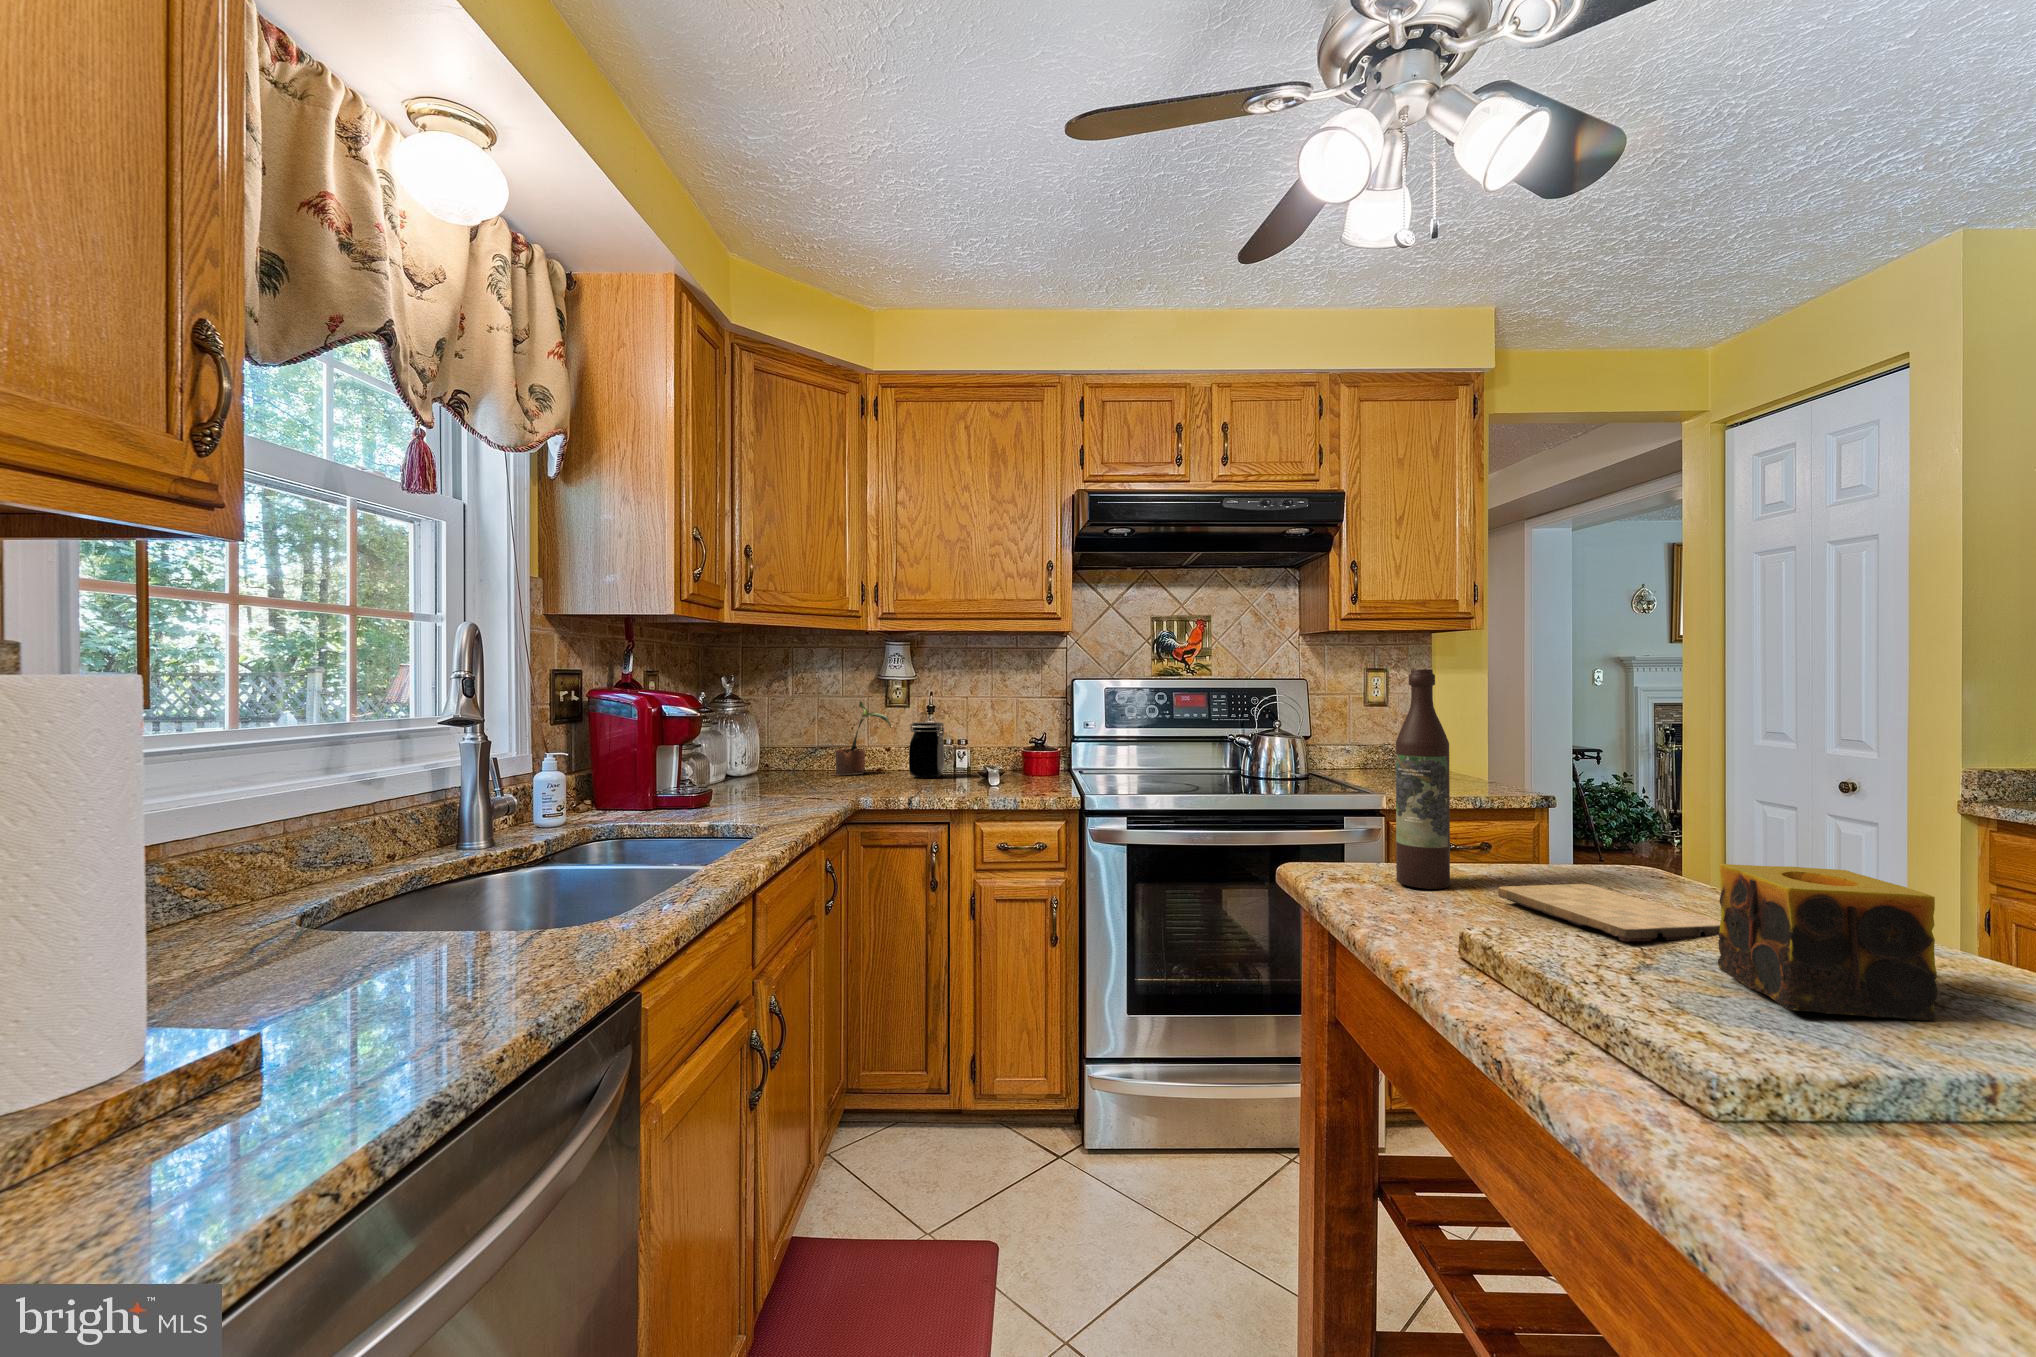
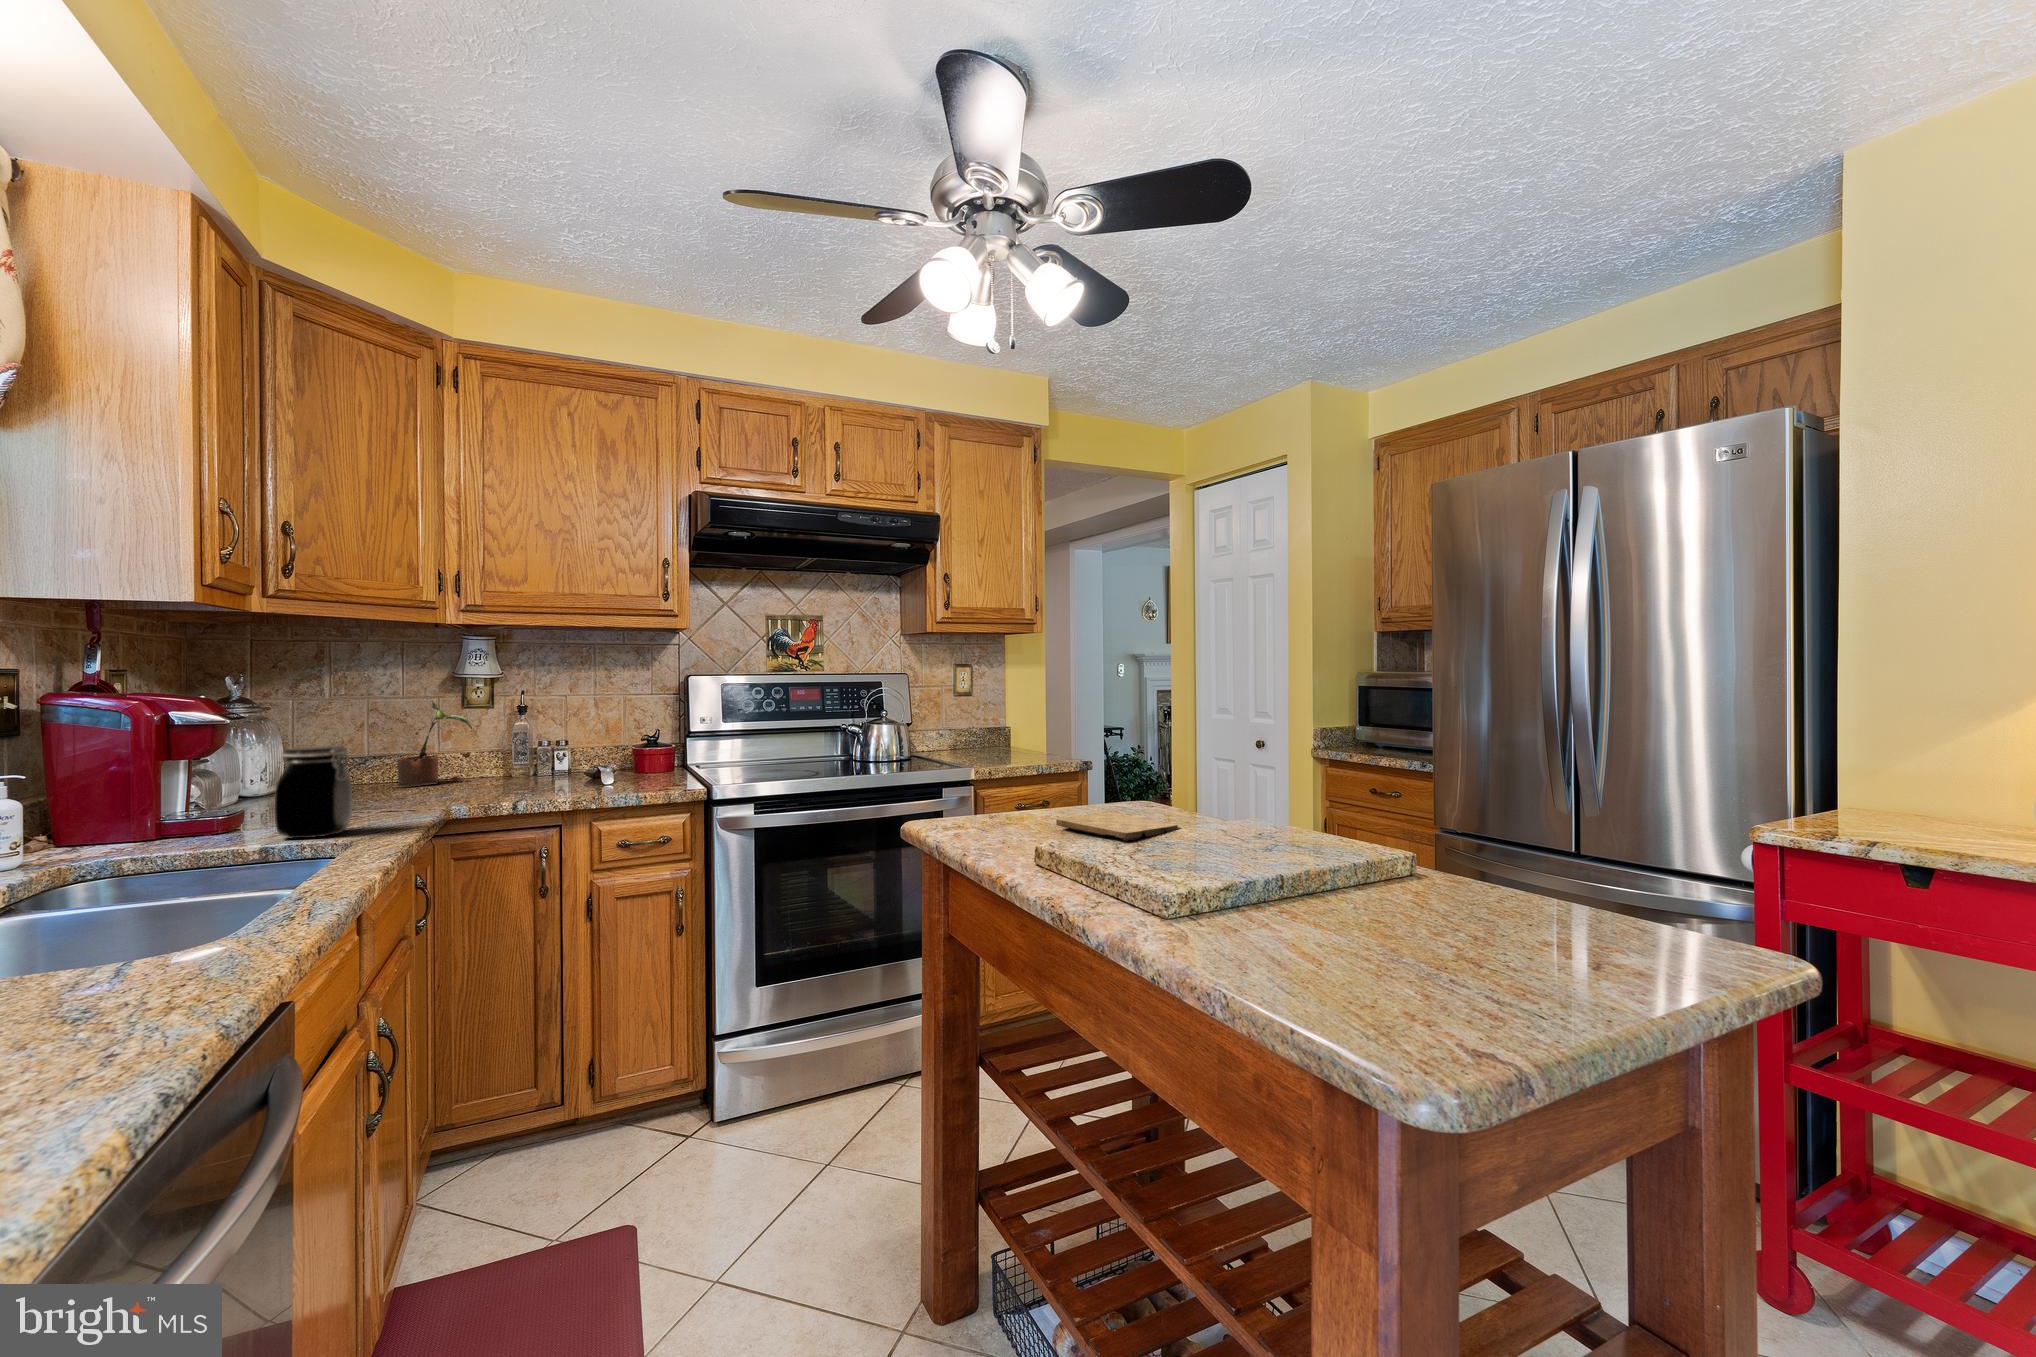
wine bottle: present [1396,669,1450,889] -> none [991,669,1026,827]
jar: present [909,722,944,778] -> present [275,746,352,839]
candle: present [1718,864,1938,1021] -> none [1170,783,1258,861]

